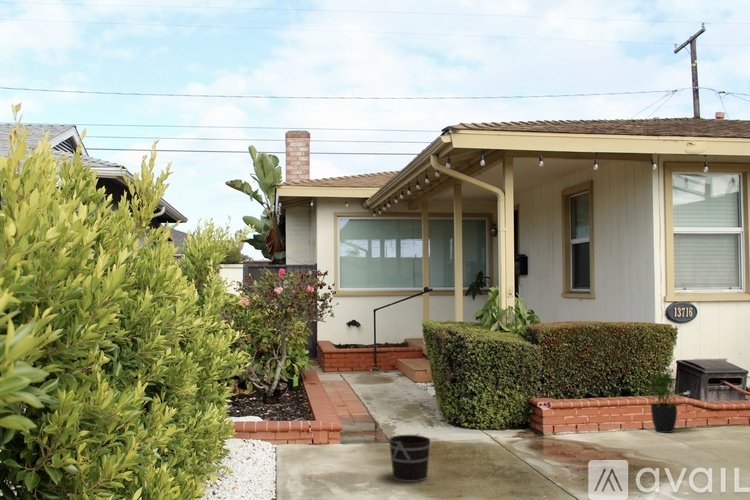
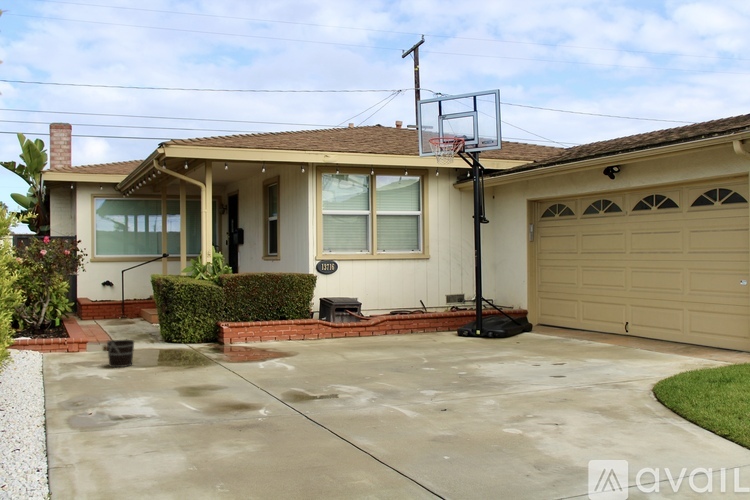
potted plant: present [646,372,682,433] -> none [290,302,313,341]

